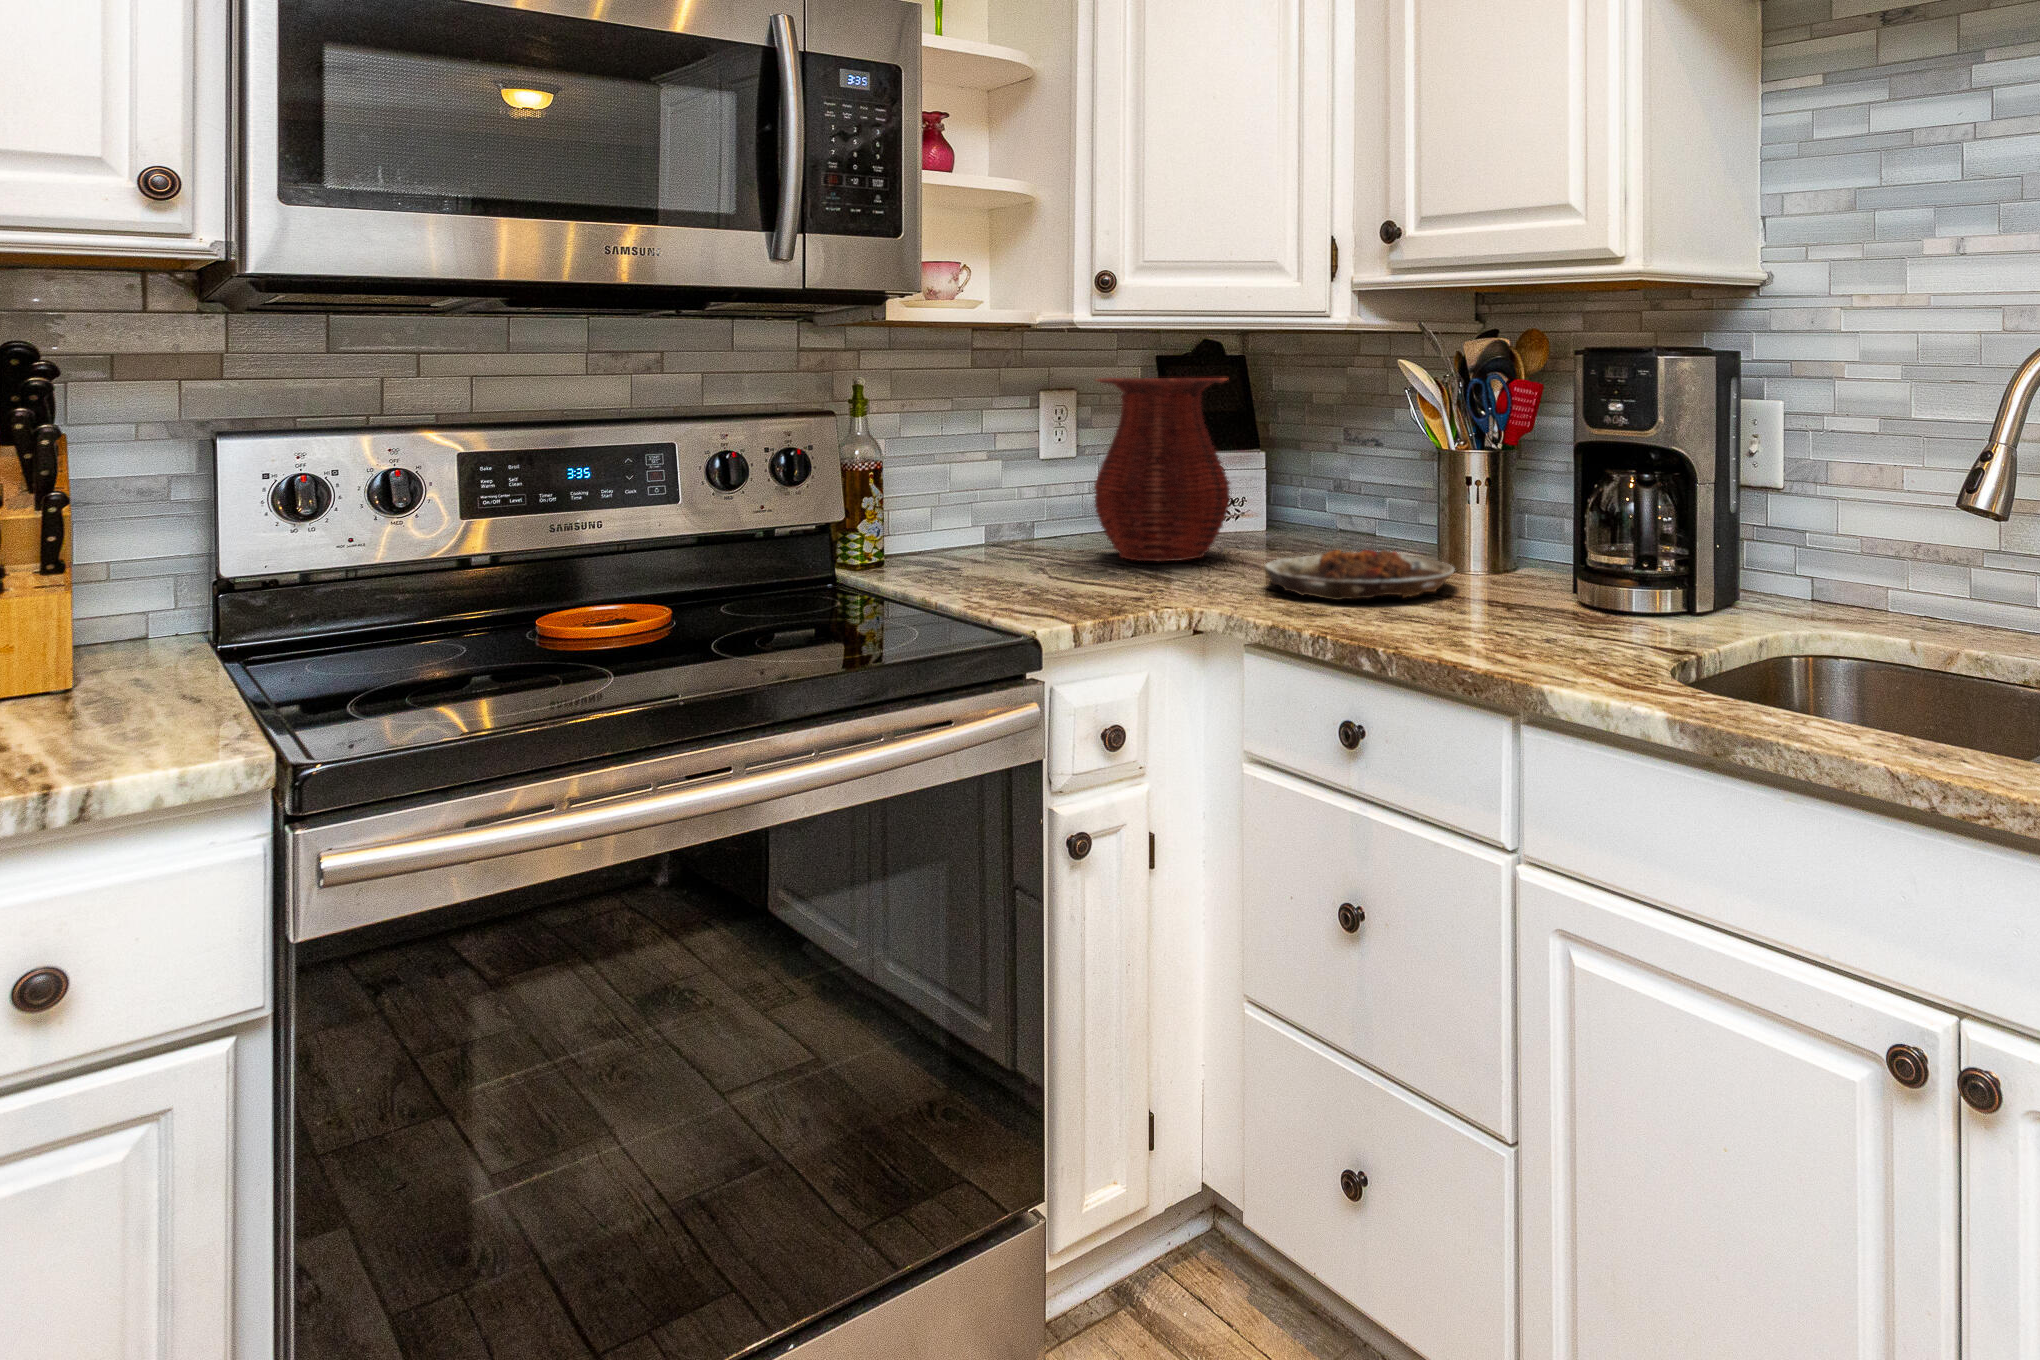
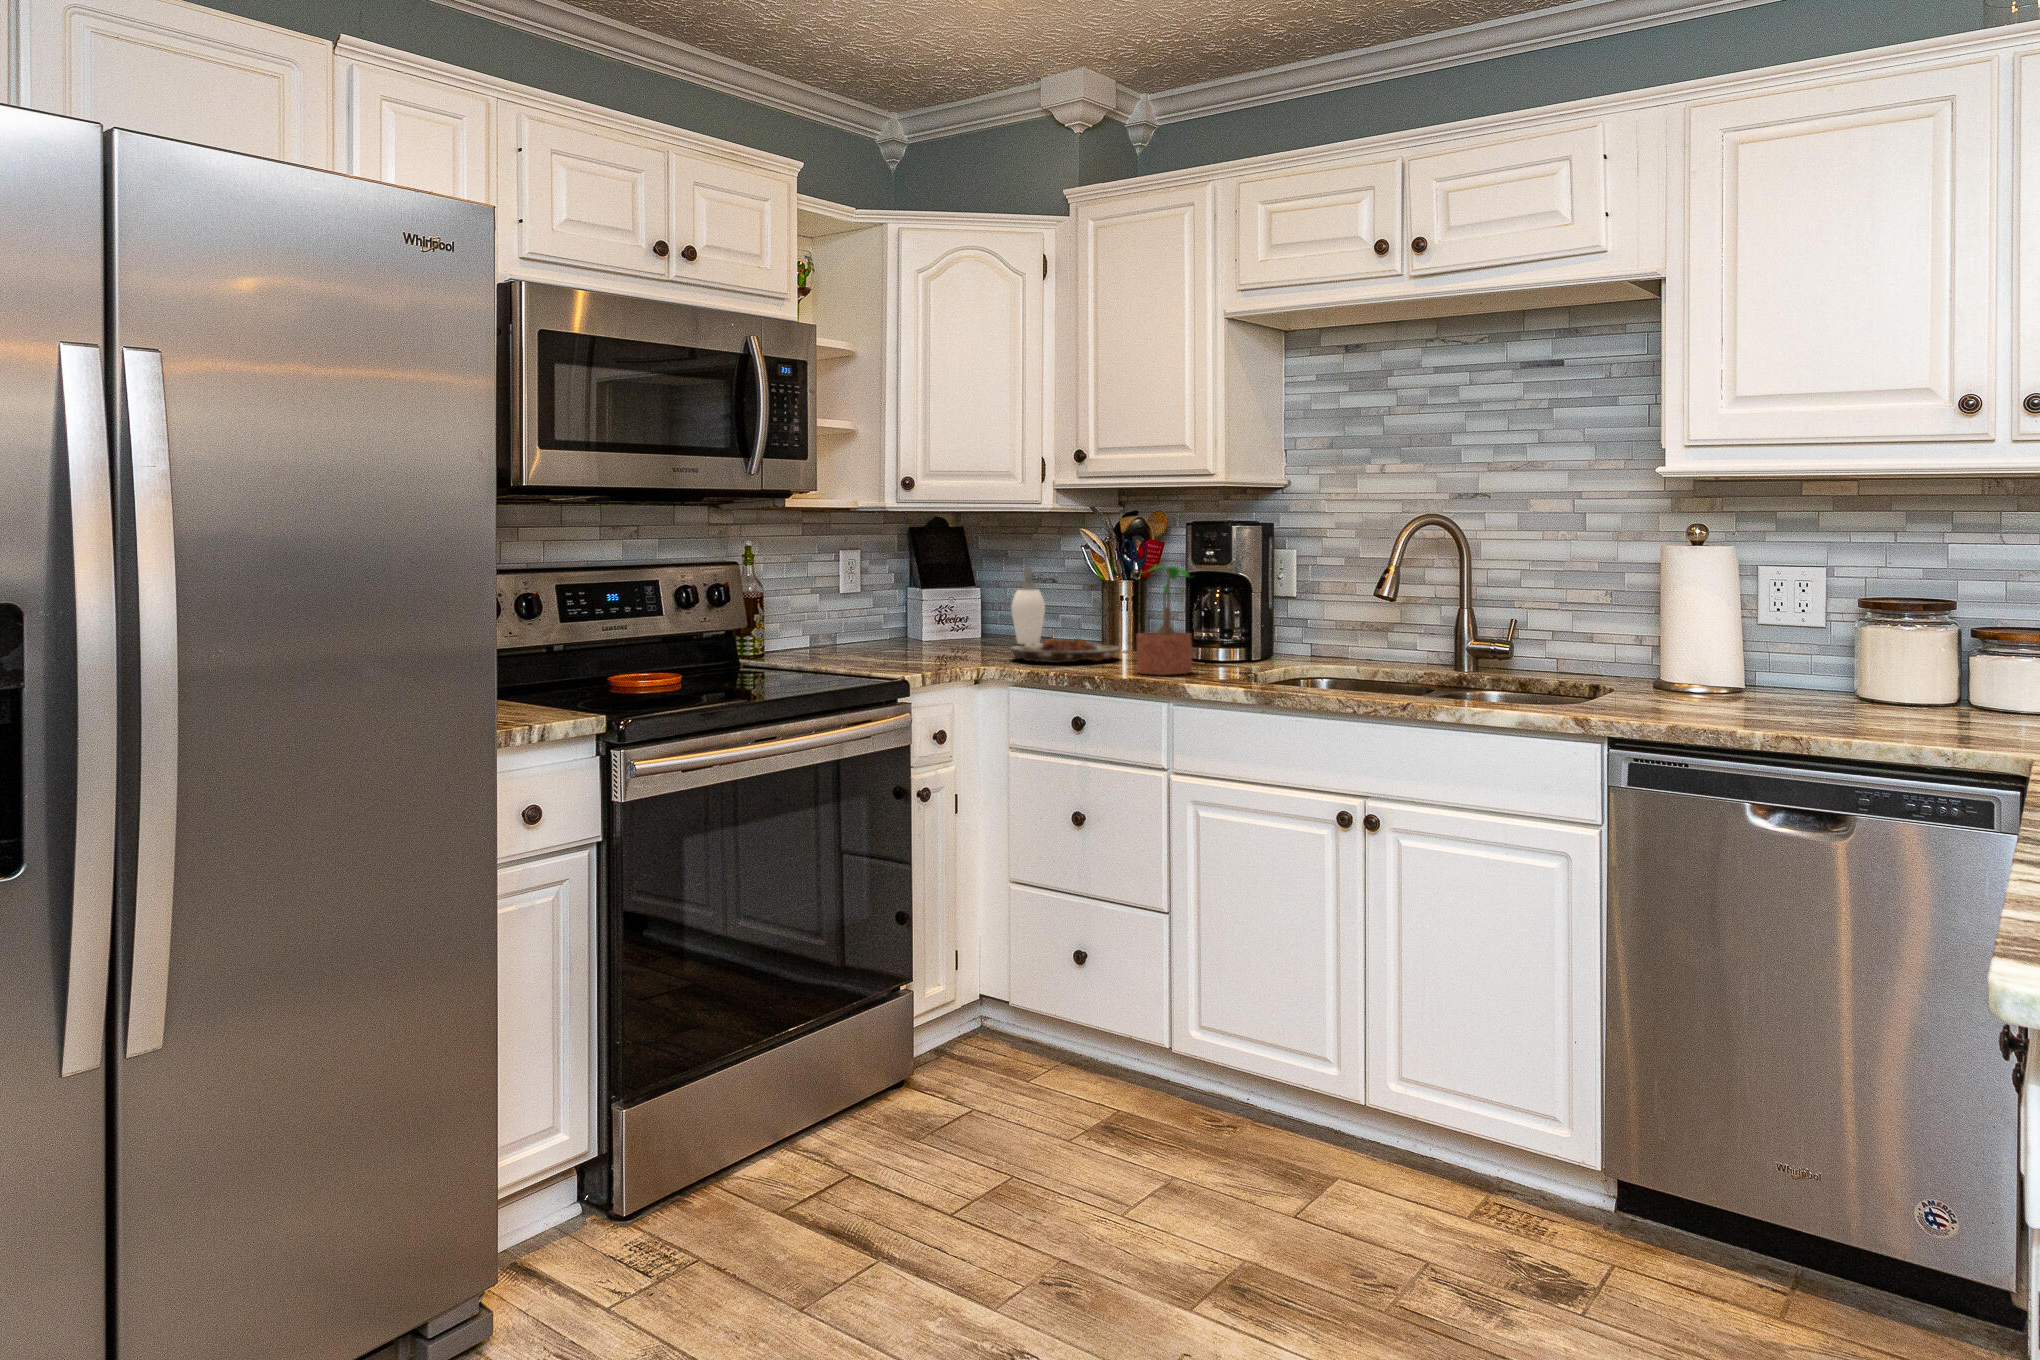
vase: present [1094,378,1230,561] -> none [891,541,977,653]
soap dispenser: none [1301,419,1355,544] -> present [1011,567,1045,645]
potted plant: none [1467,432,1582,647] -> present [1137,565,1192,675]

